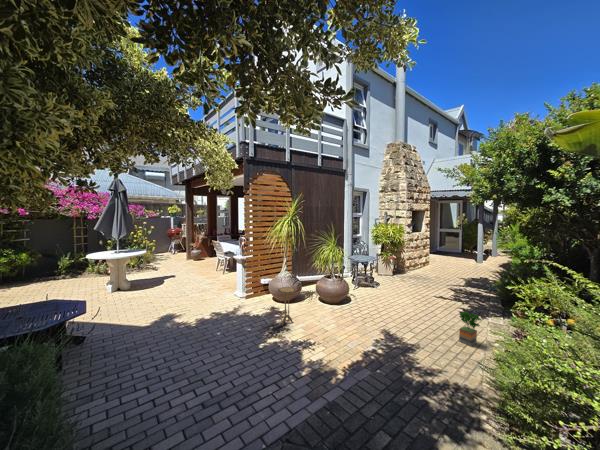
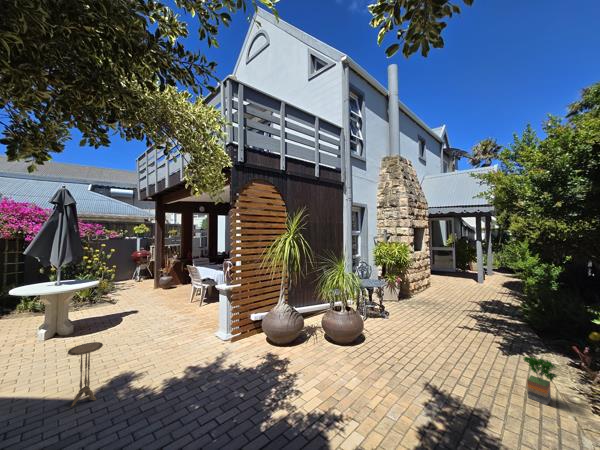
side table: present [278,287,295,325] -> present [68,342,103,407]

